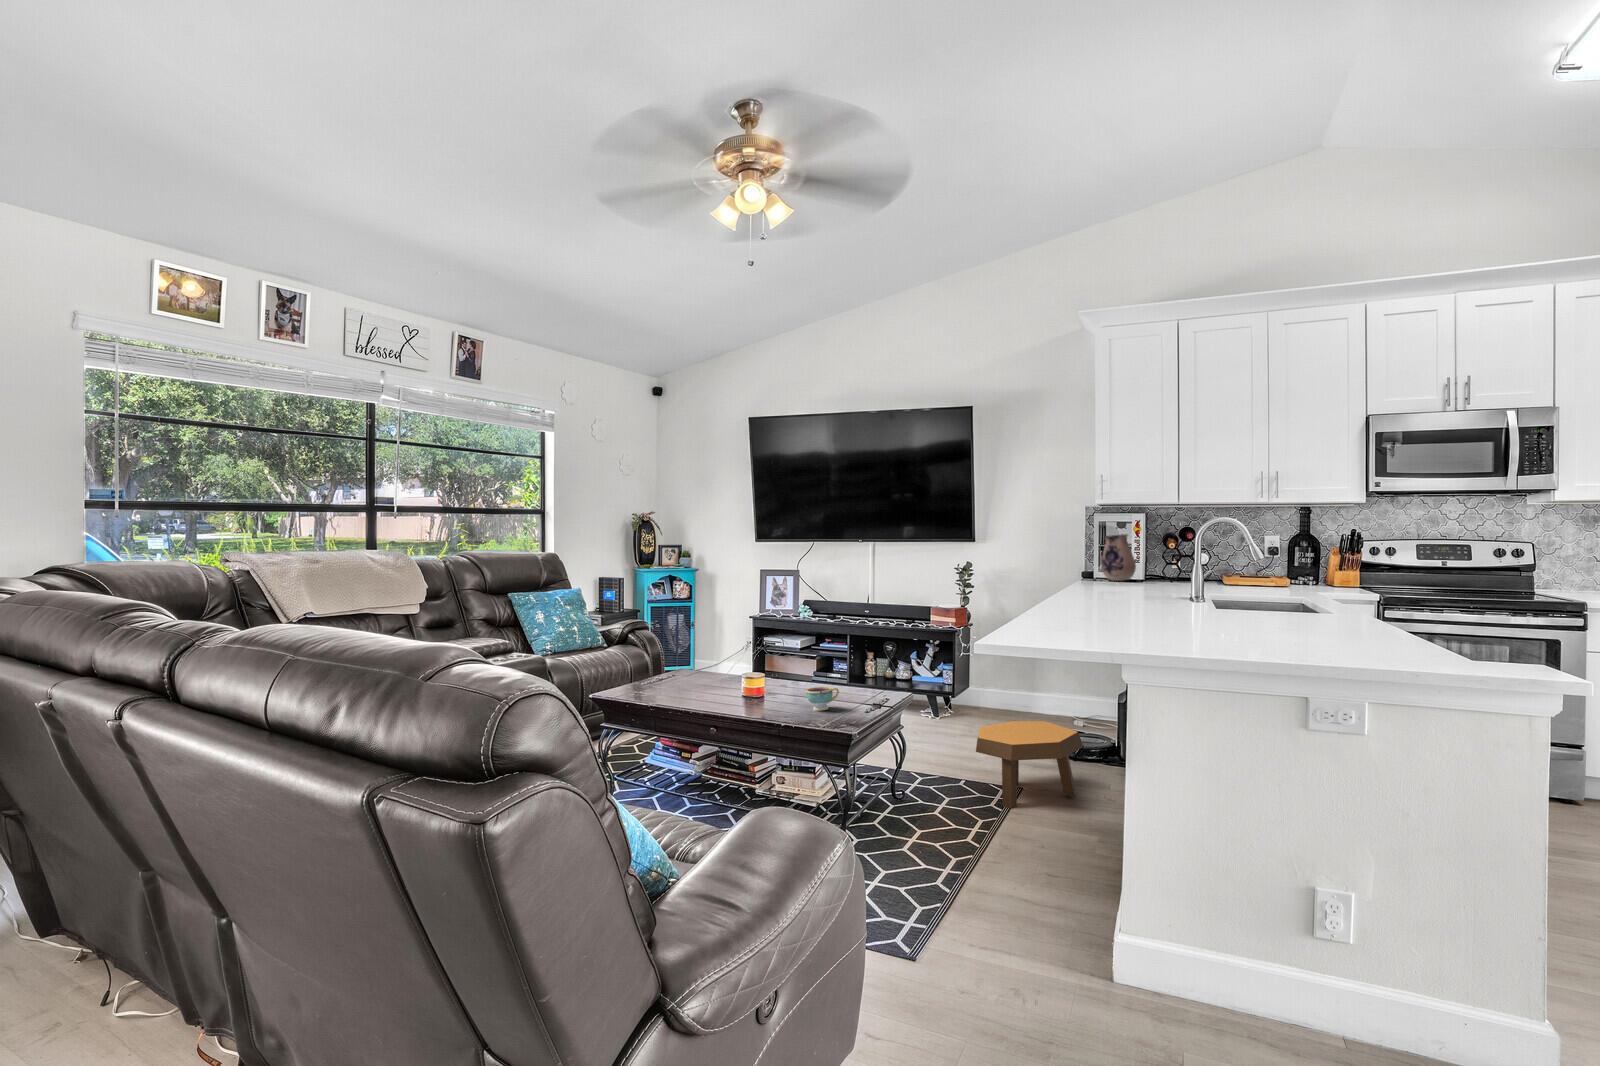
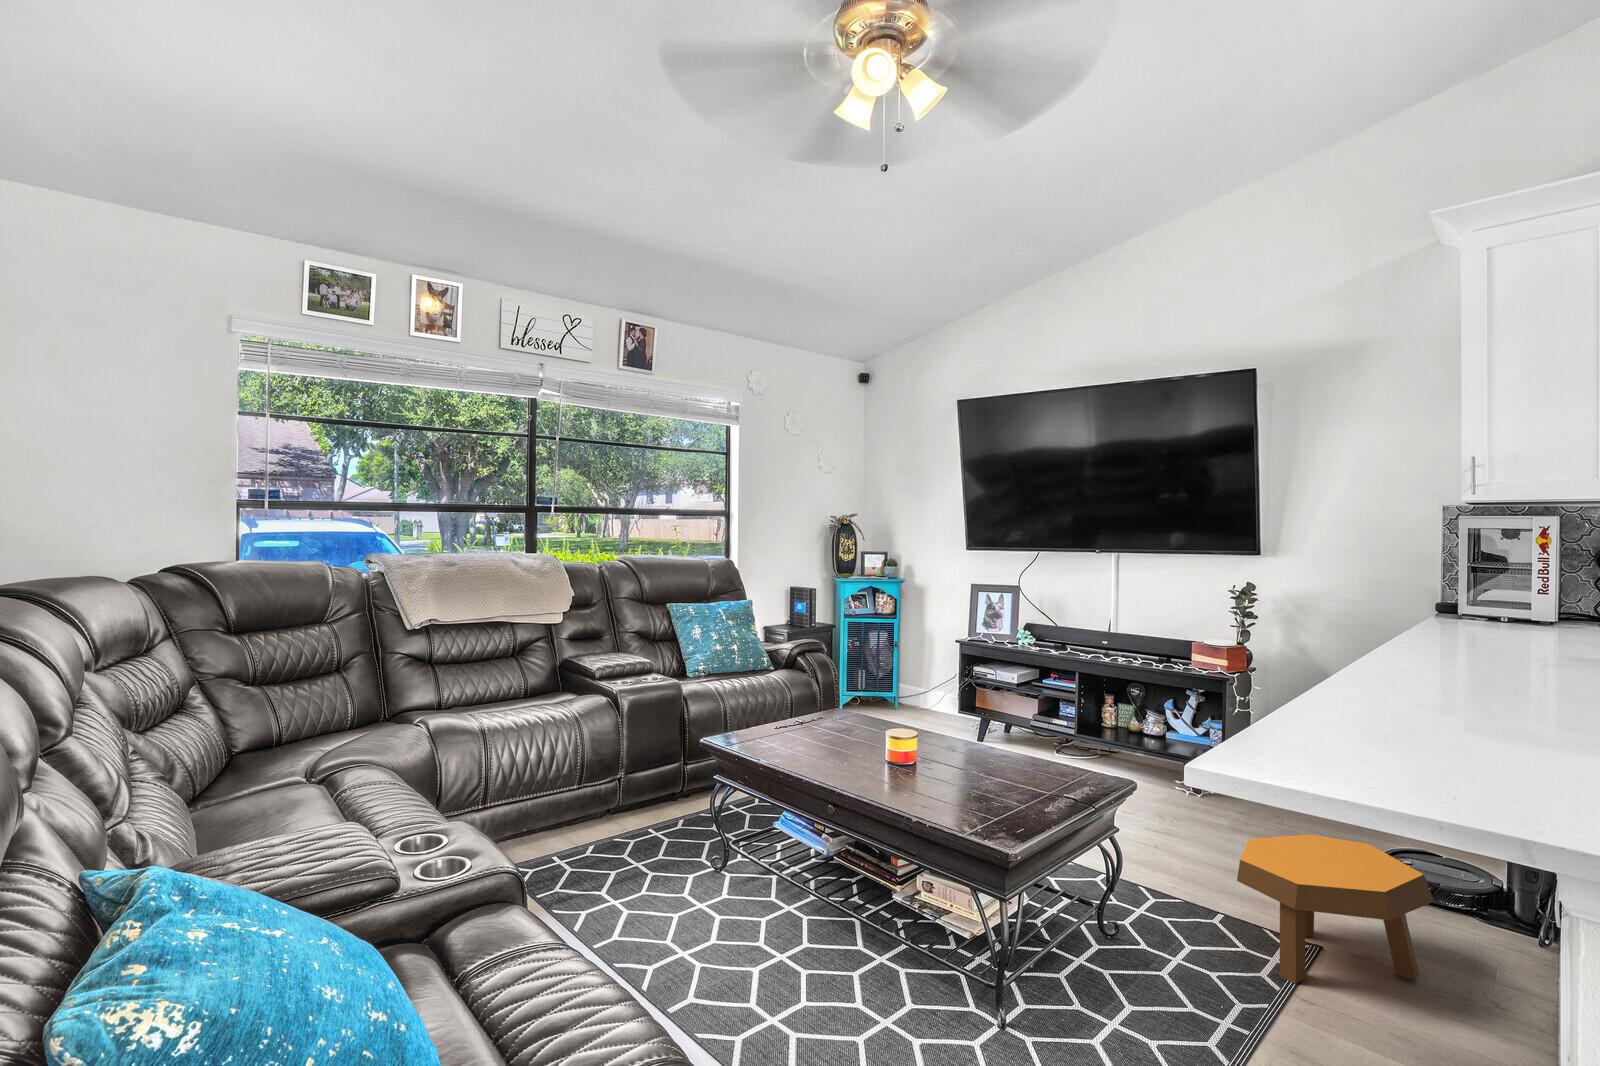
ceramic pitcher: present [1101,534,1136,581] -> none [1477,549,1543,622]
teacup: present [807,687,839,711] -> none [964,763,1011,799]

